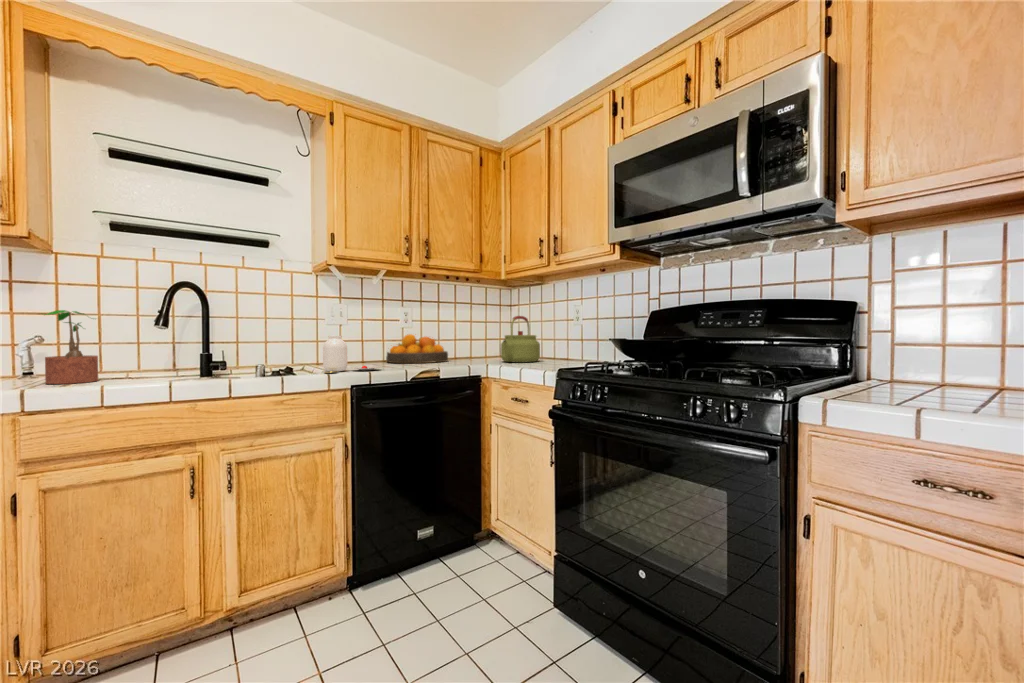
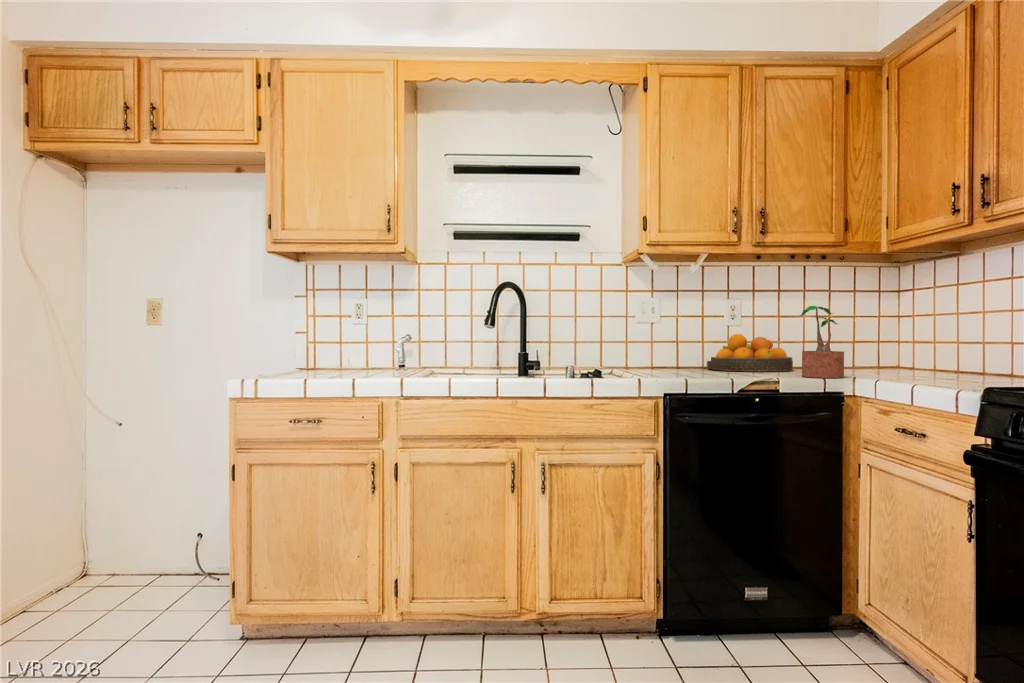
potted plant: present [45,310,98,384] -> present [800,306,844,378]
kettle: present [501,316,540,362] -> none [879,306,952,377]
jar: present [323,336,380,373] -> none [633,335,704,378]

